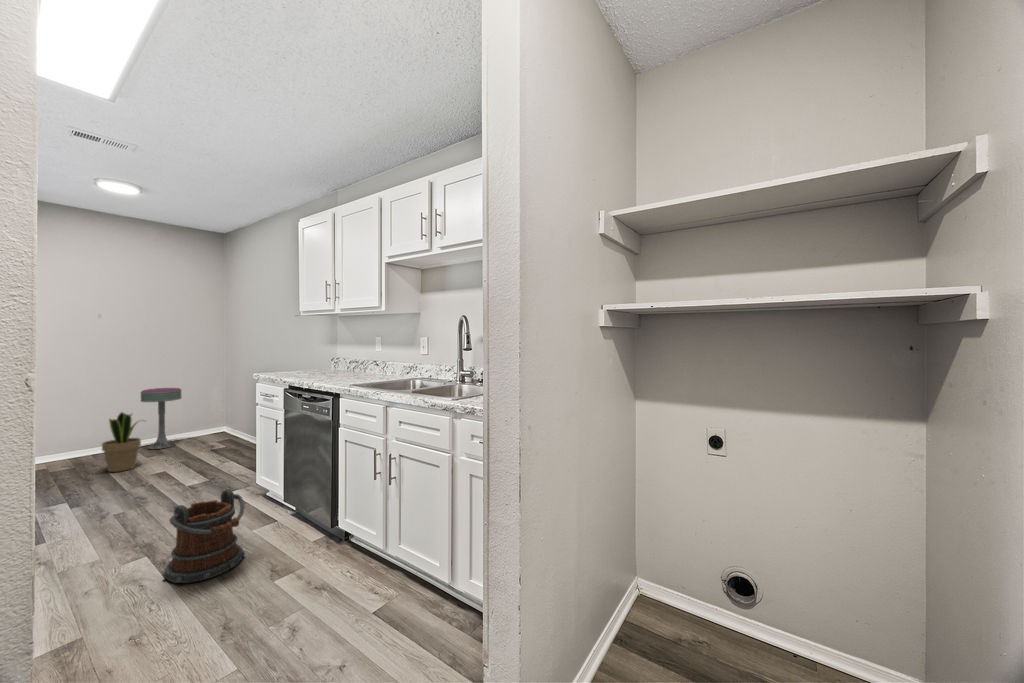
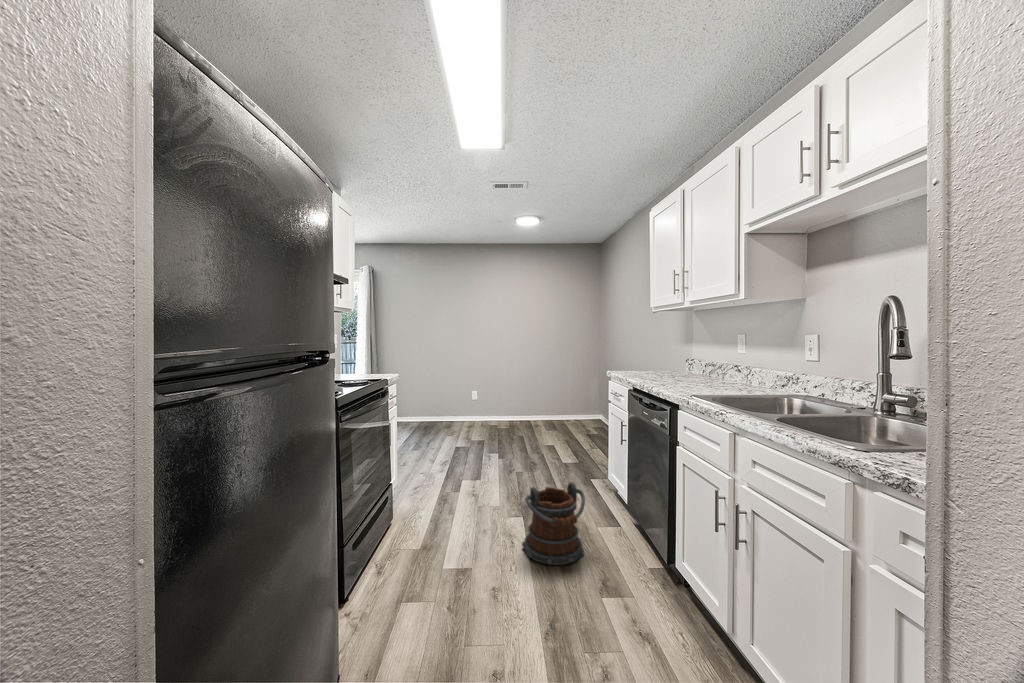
bar stool: present [141,388,181,449] -> none [546,376,571,424]
potted plant: present [102,412,141,472] -> none [520,392,545,437]

